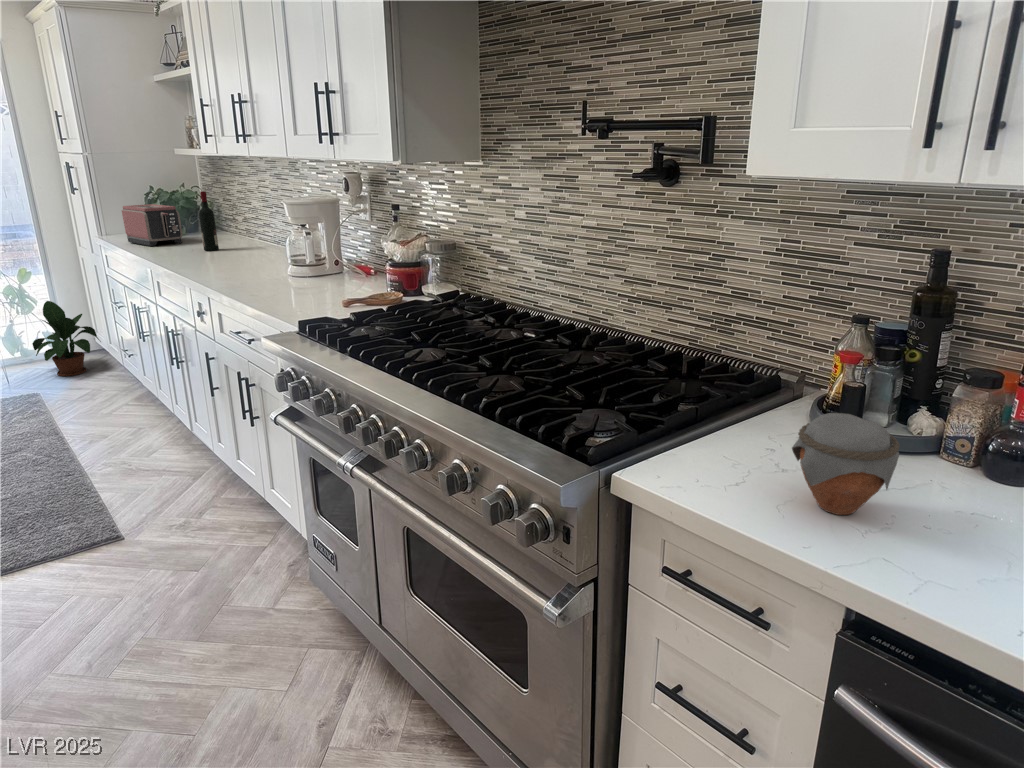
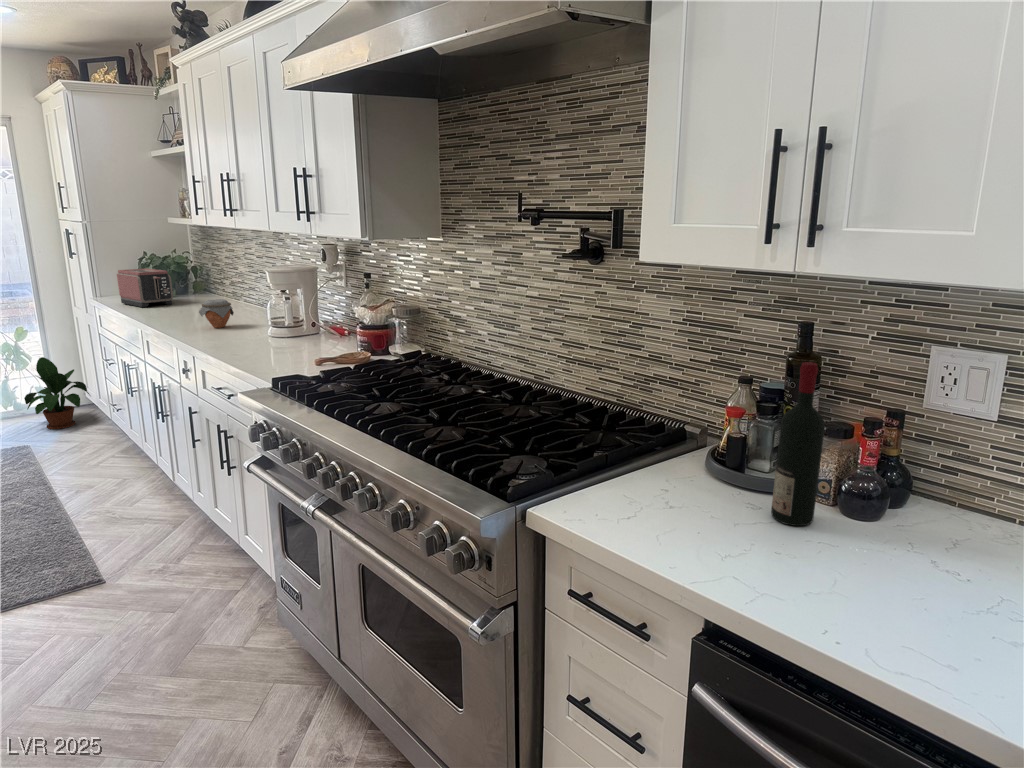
wine bottle: present [199,191,219,251] -> present [771,362,825,526]
jar: present [792,413,900,515] -> present [199,299,234,328]

